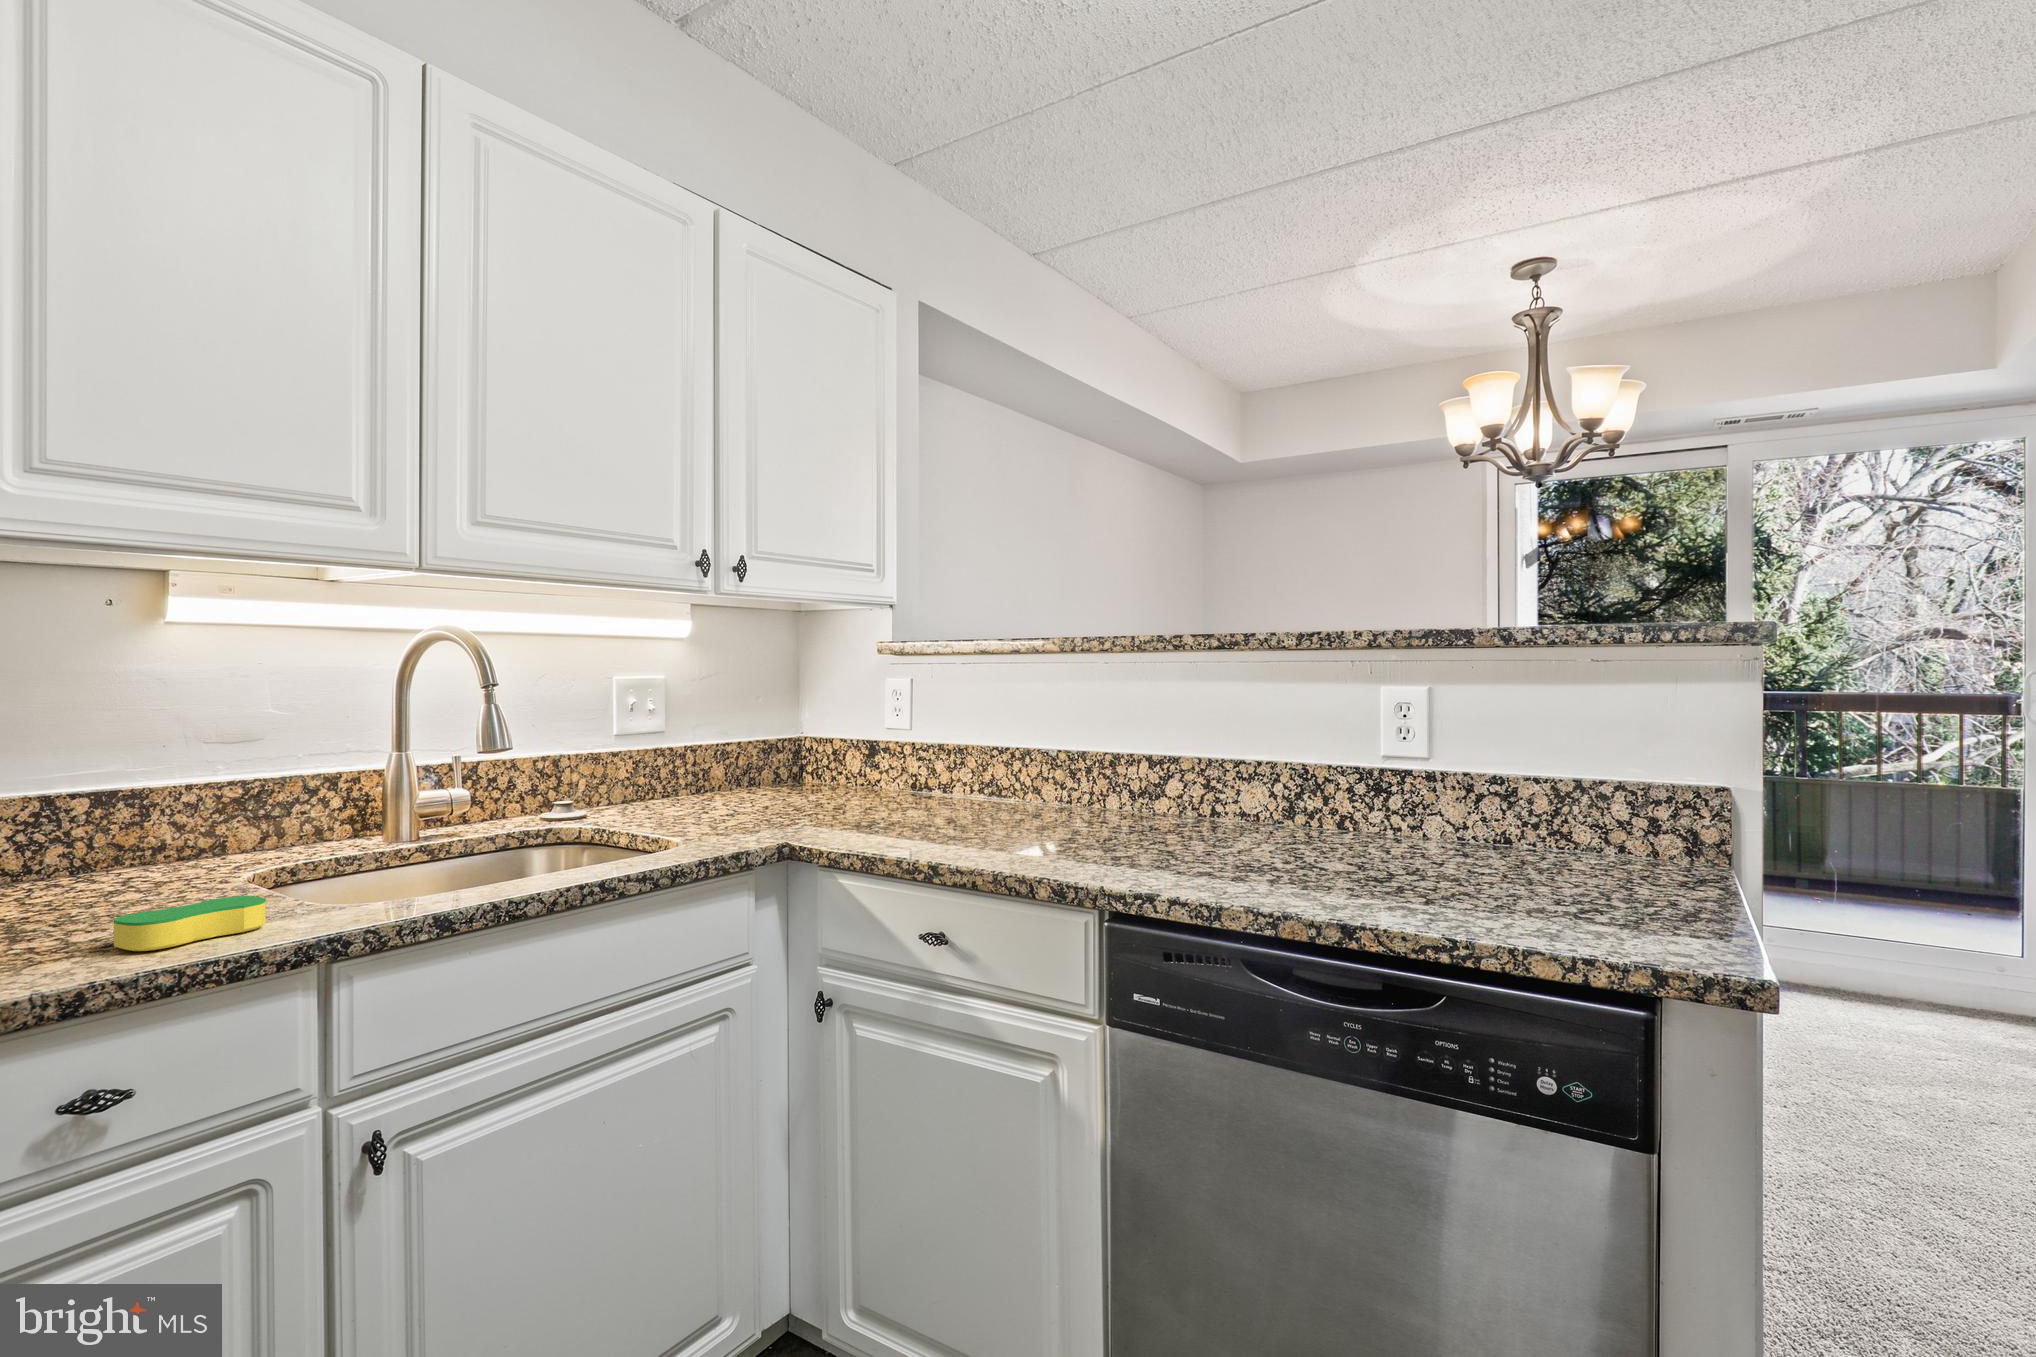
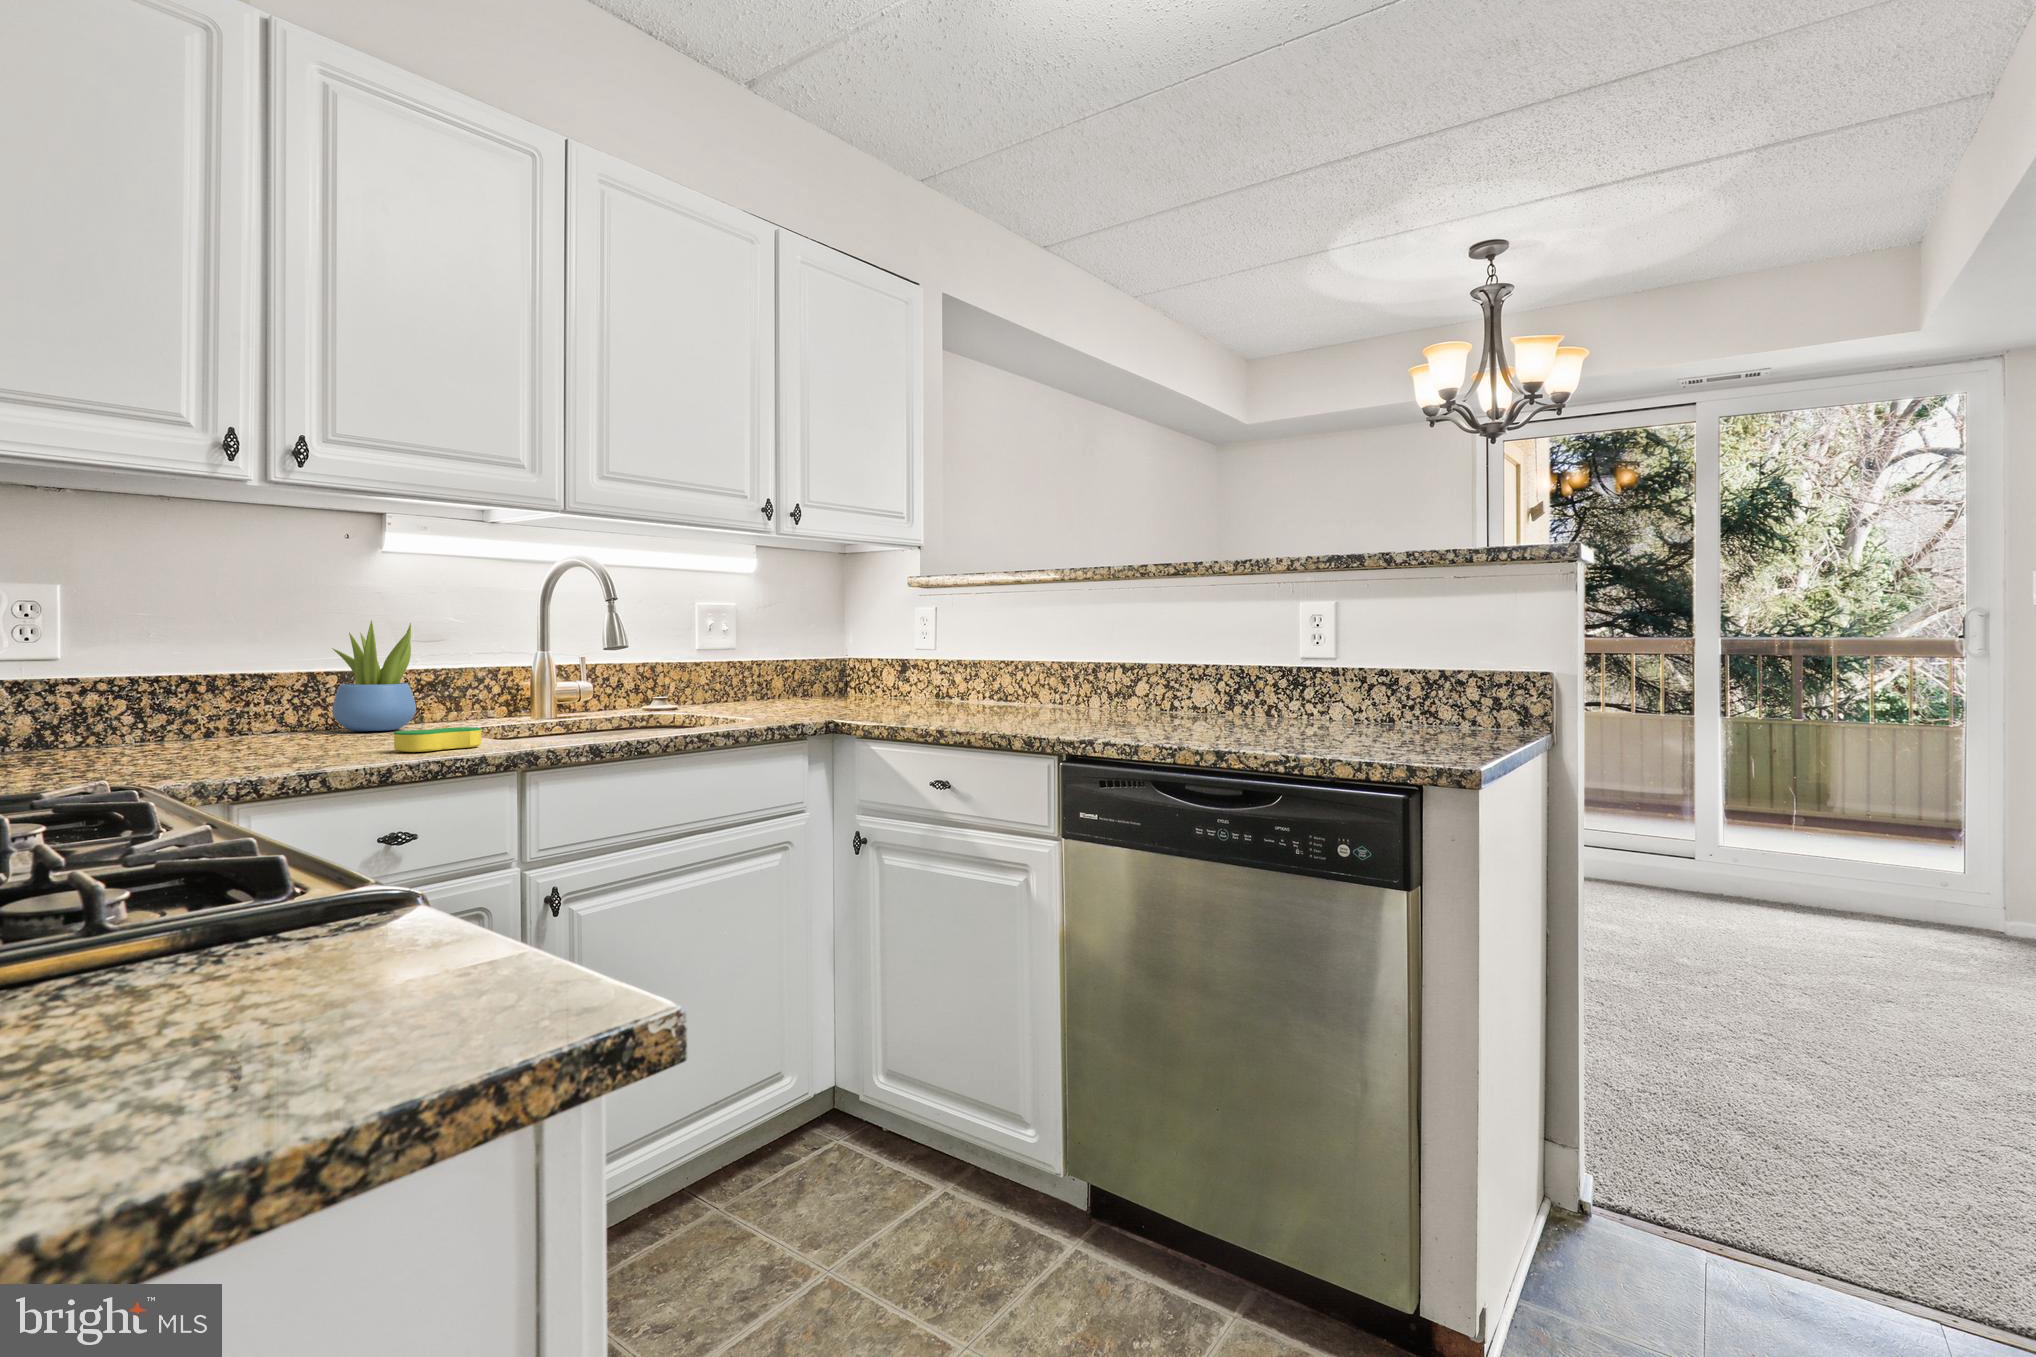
succulent plant: none [70,724,203,882] -> present [332,620,416,731]

